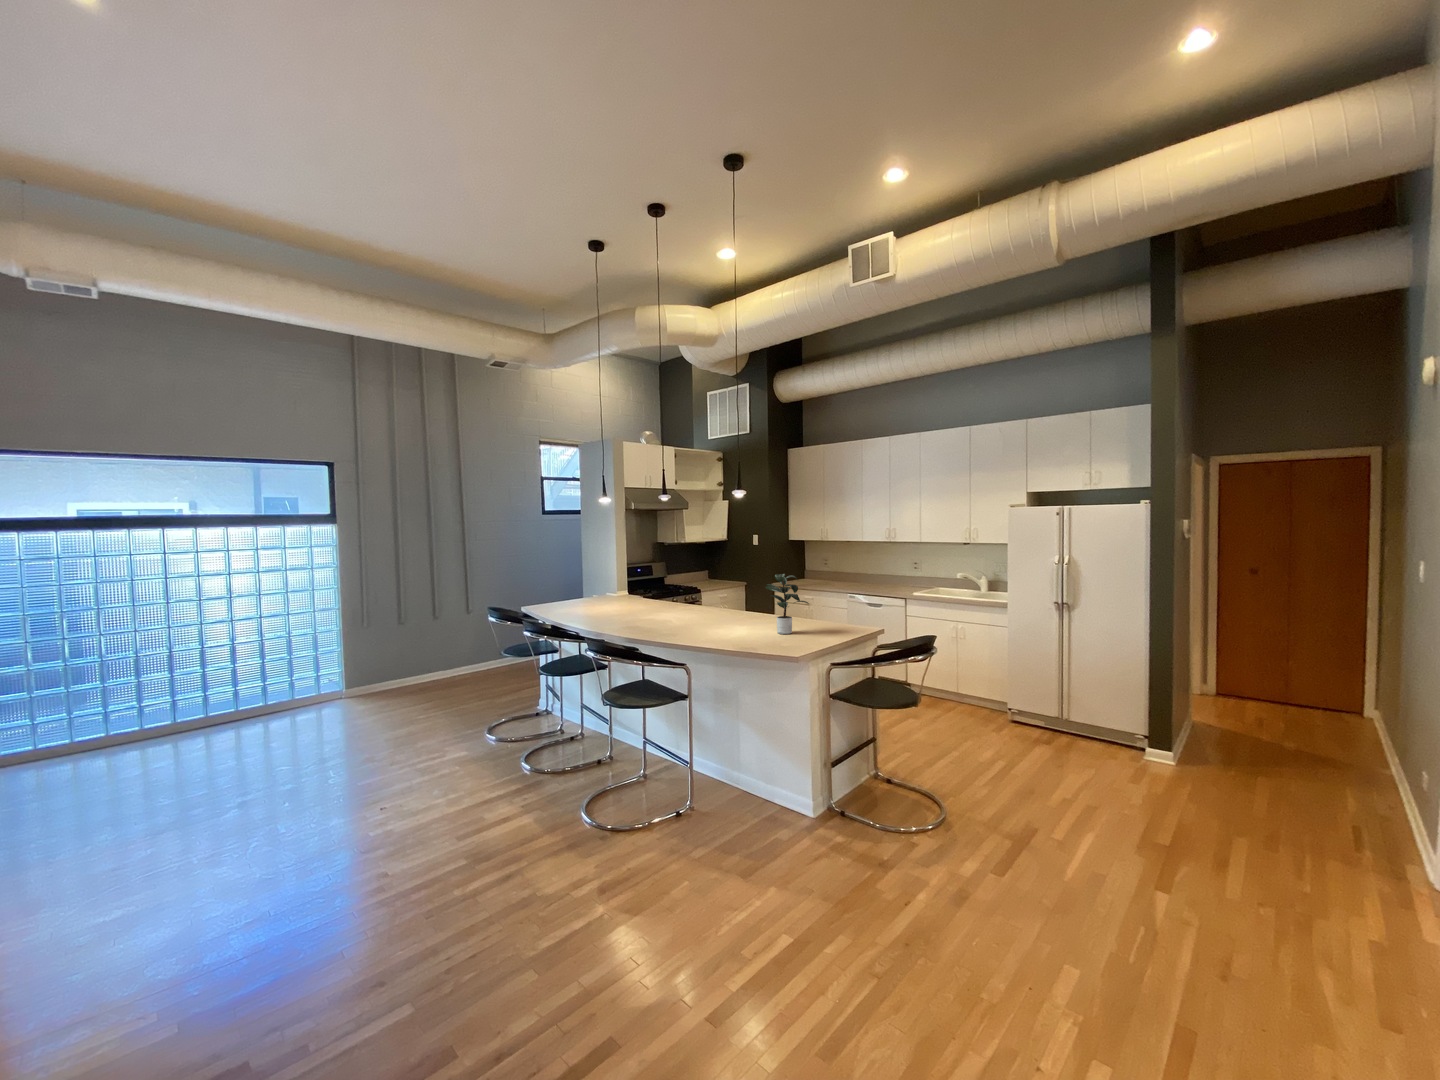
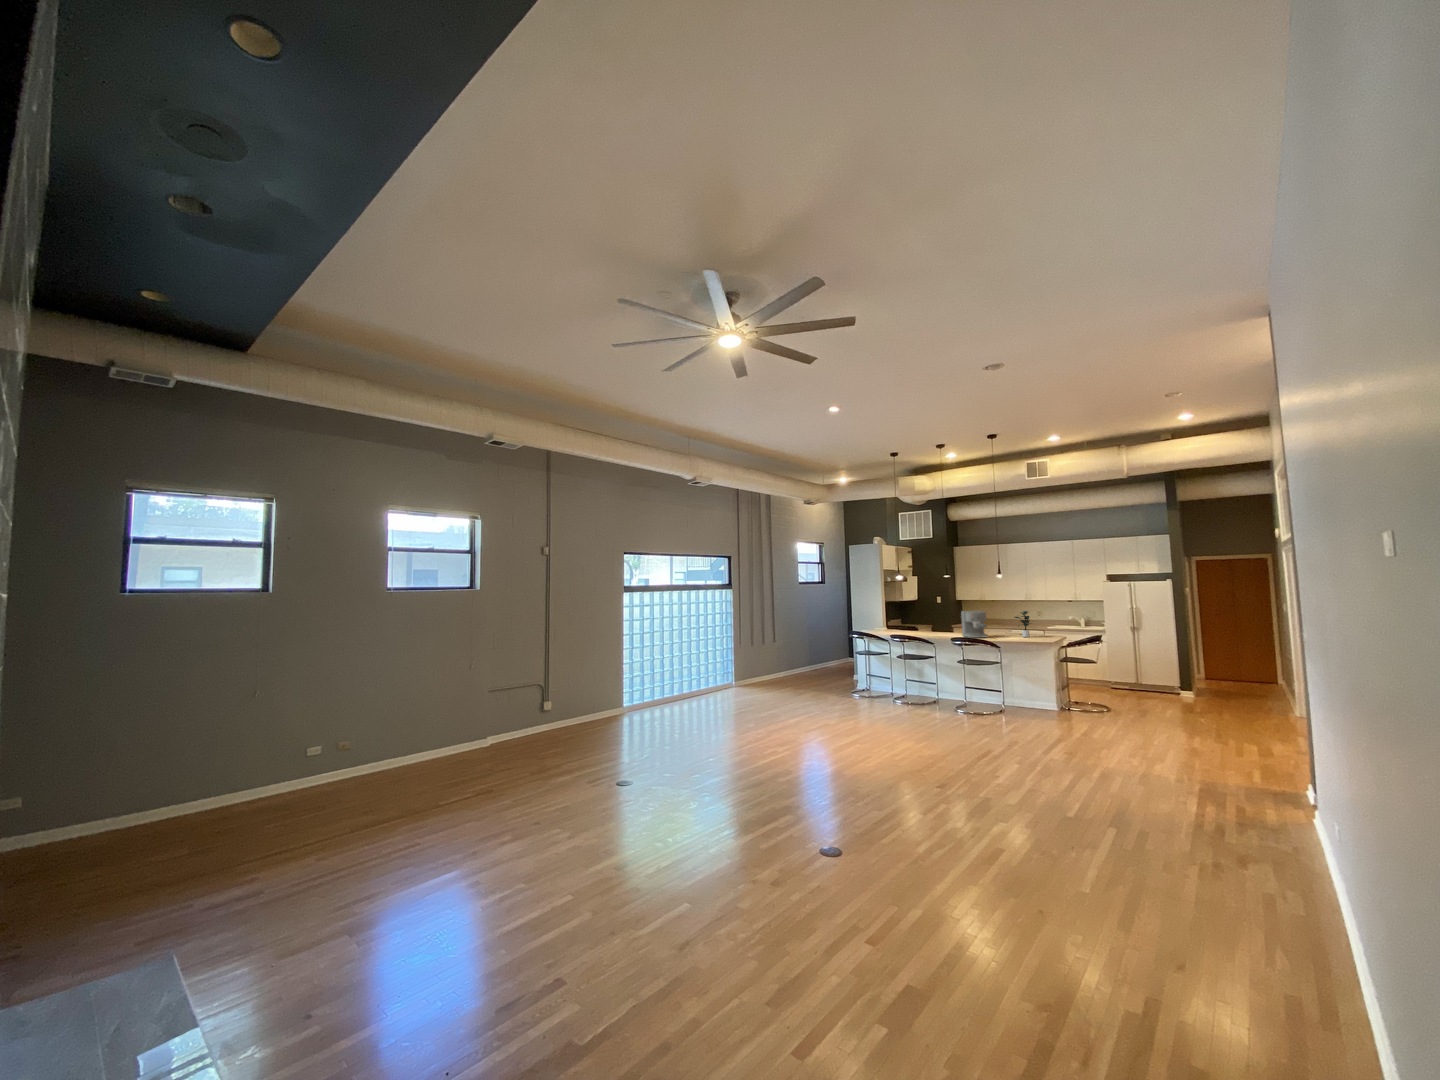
coffee maker: none [660,571,708,633] -> present [961,611,988,638]

